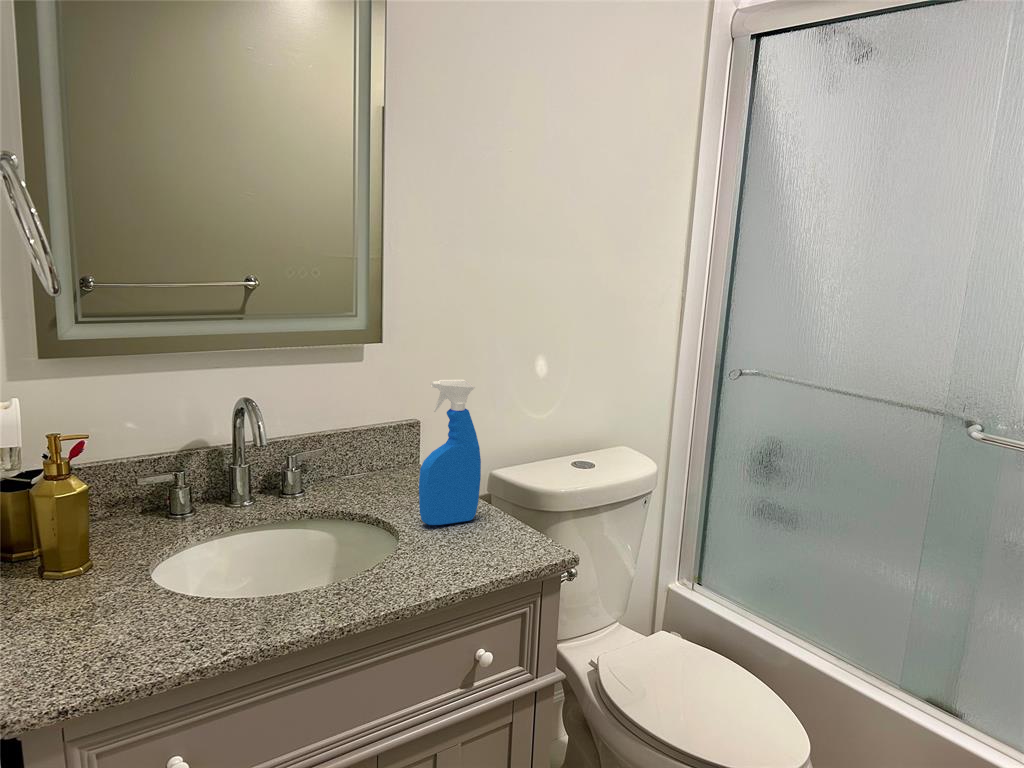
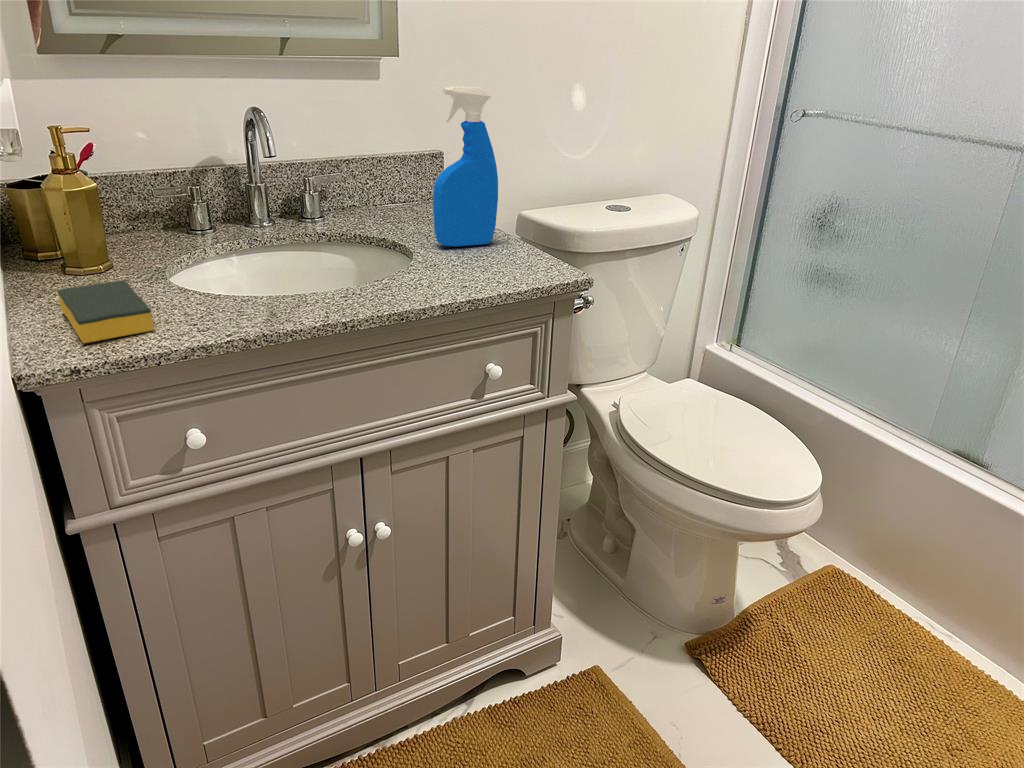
sponge: none [42,591,145,674] -> present [58,280,154,343]

